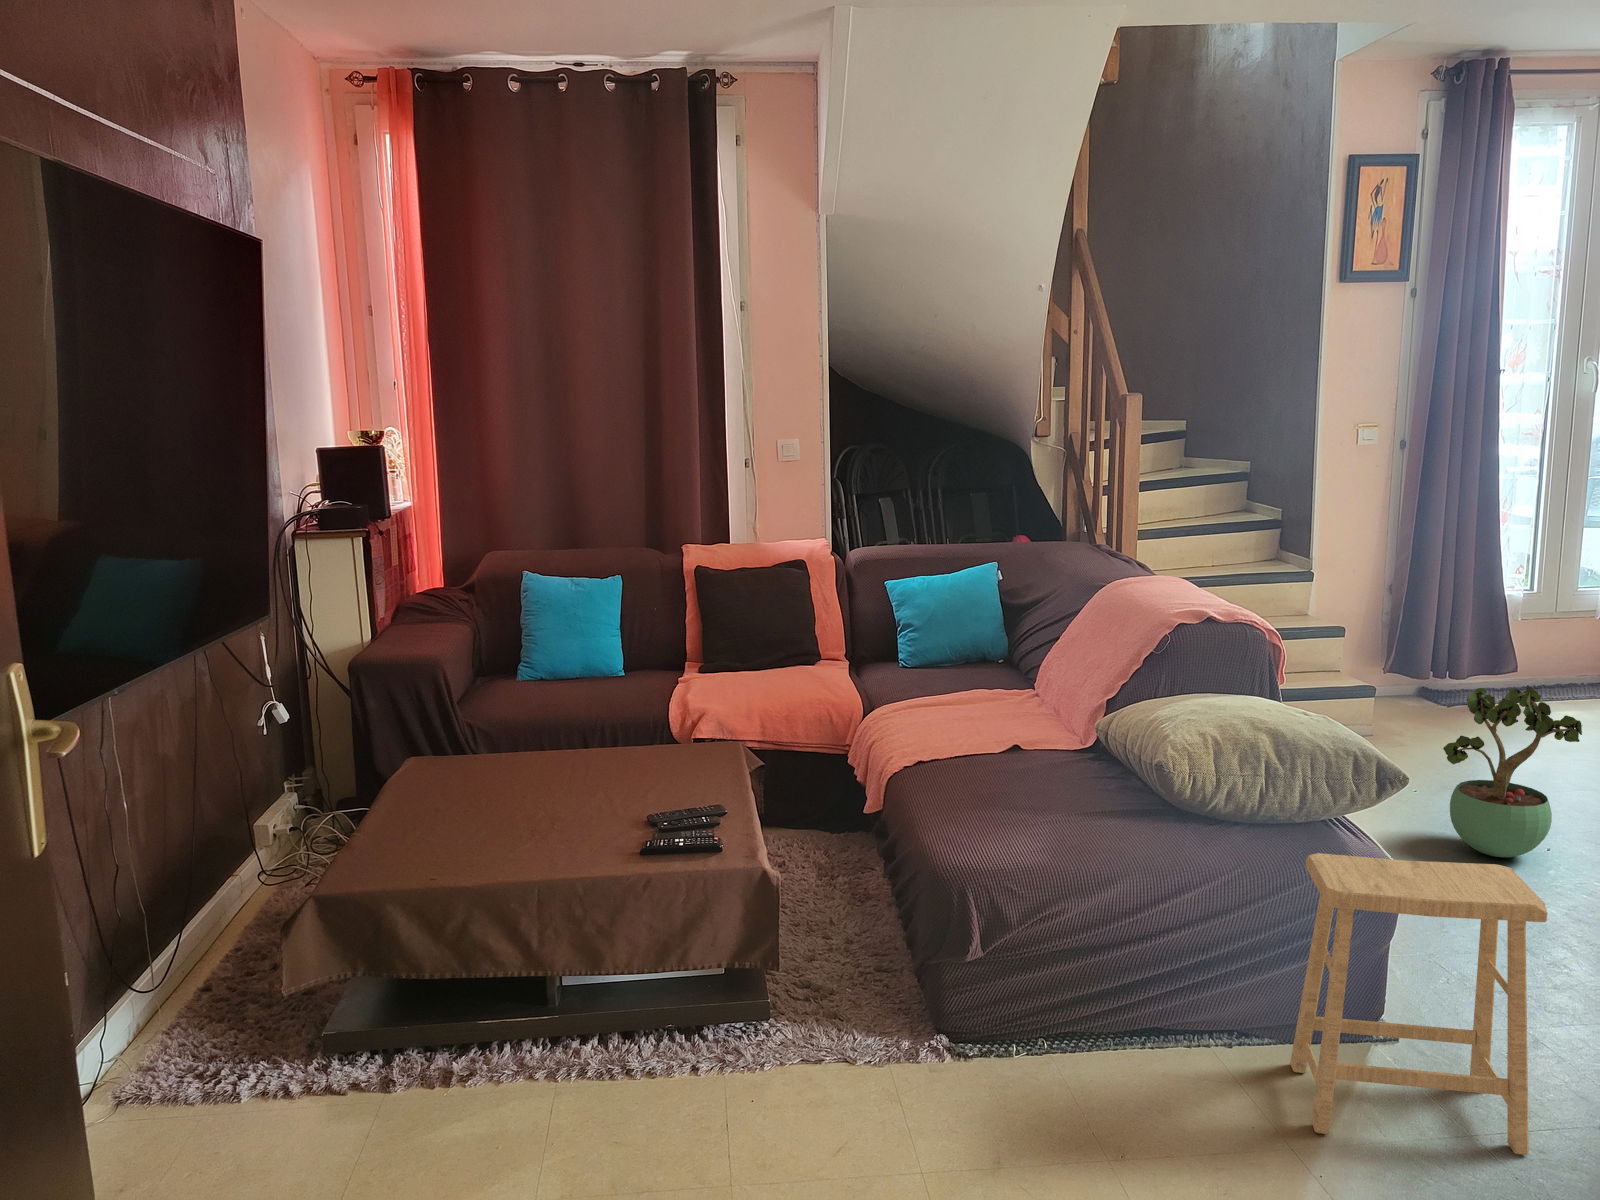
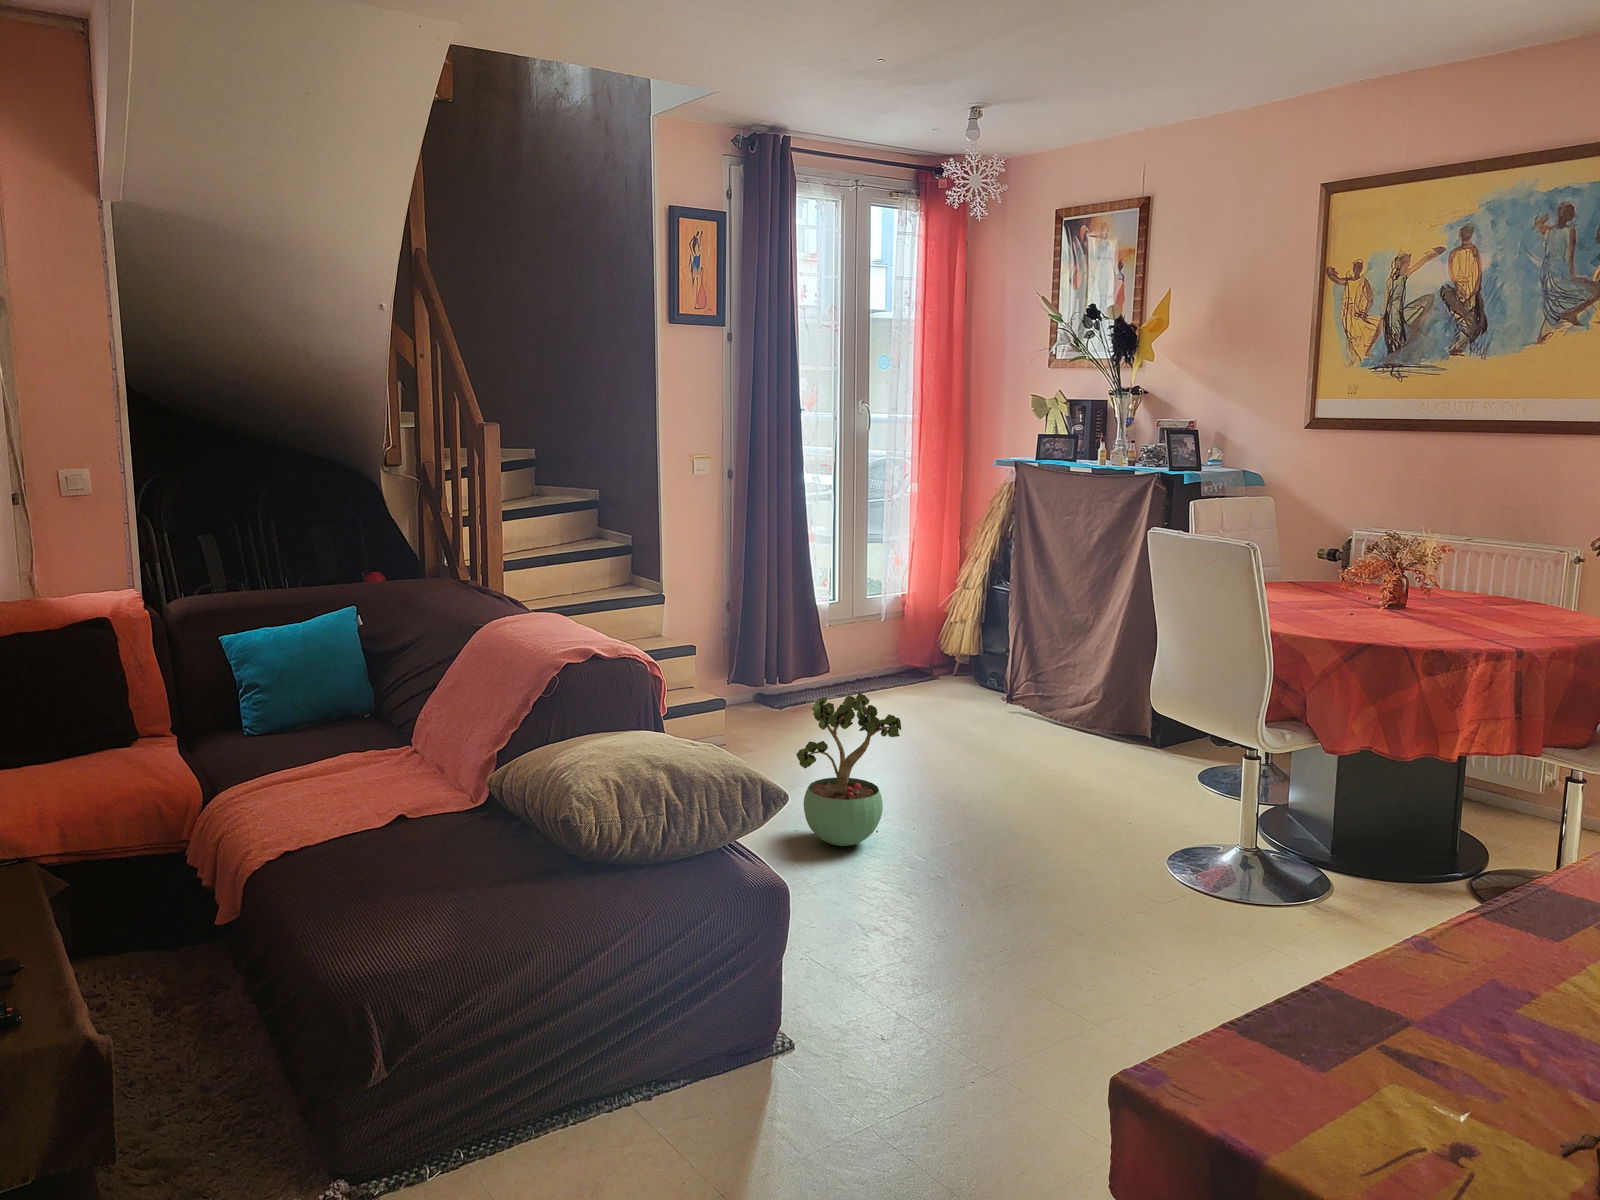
footstool: present [1290,853,1548,1155] -> none [709,871,922,1170]

